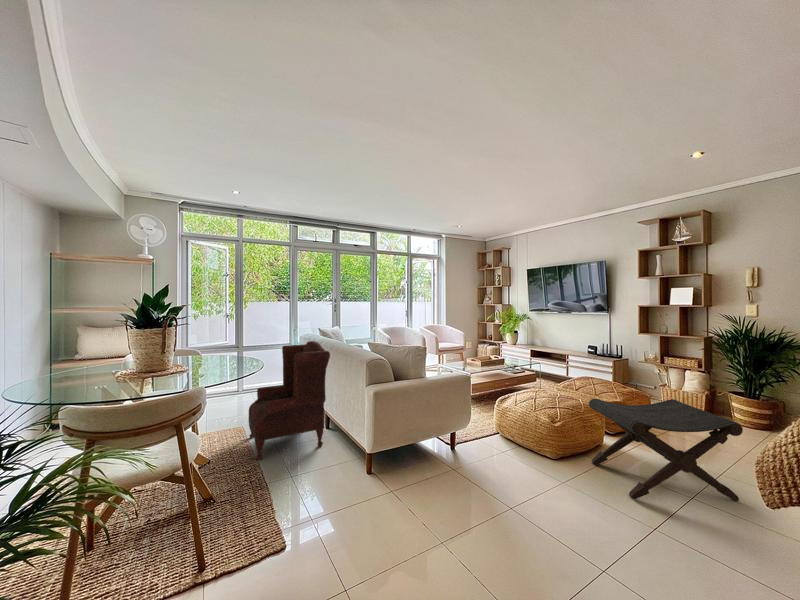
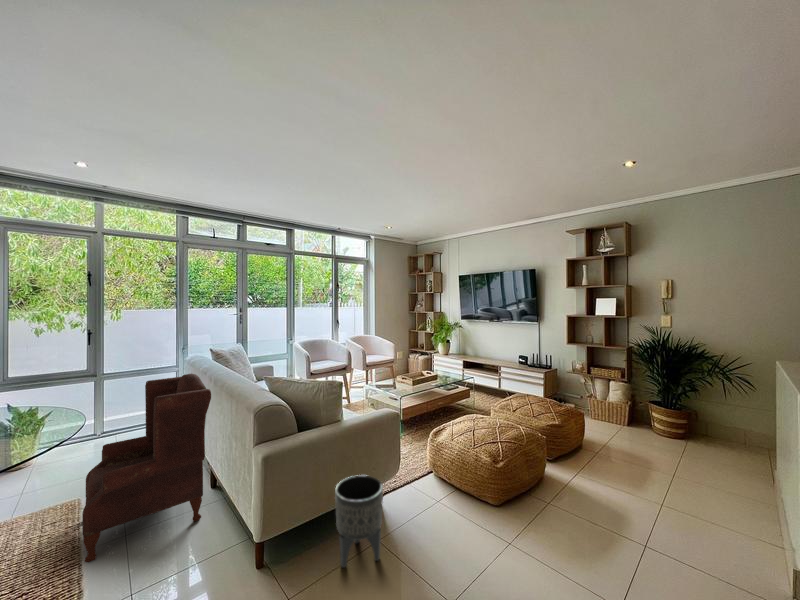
footstool: present [589,399,743,501] -> none [533,426,693,559]
planter: none [422,419,458,482] -> present [335,475,383,568]

